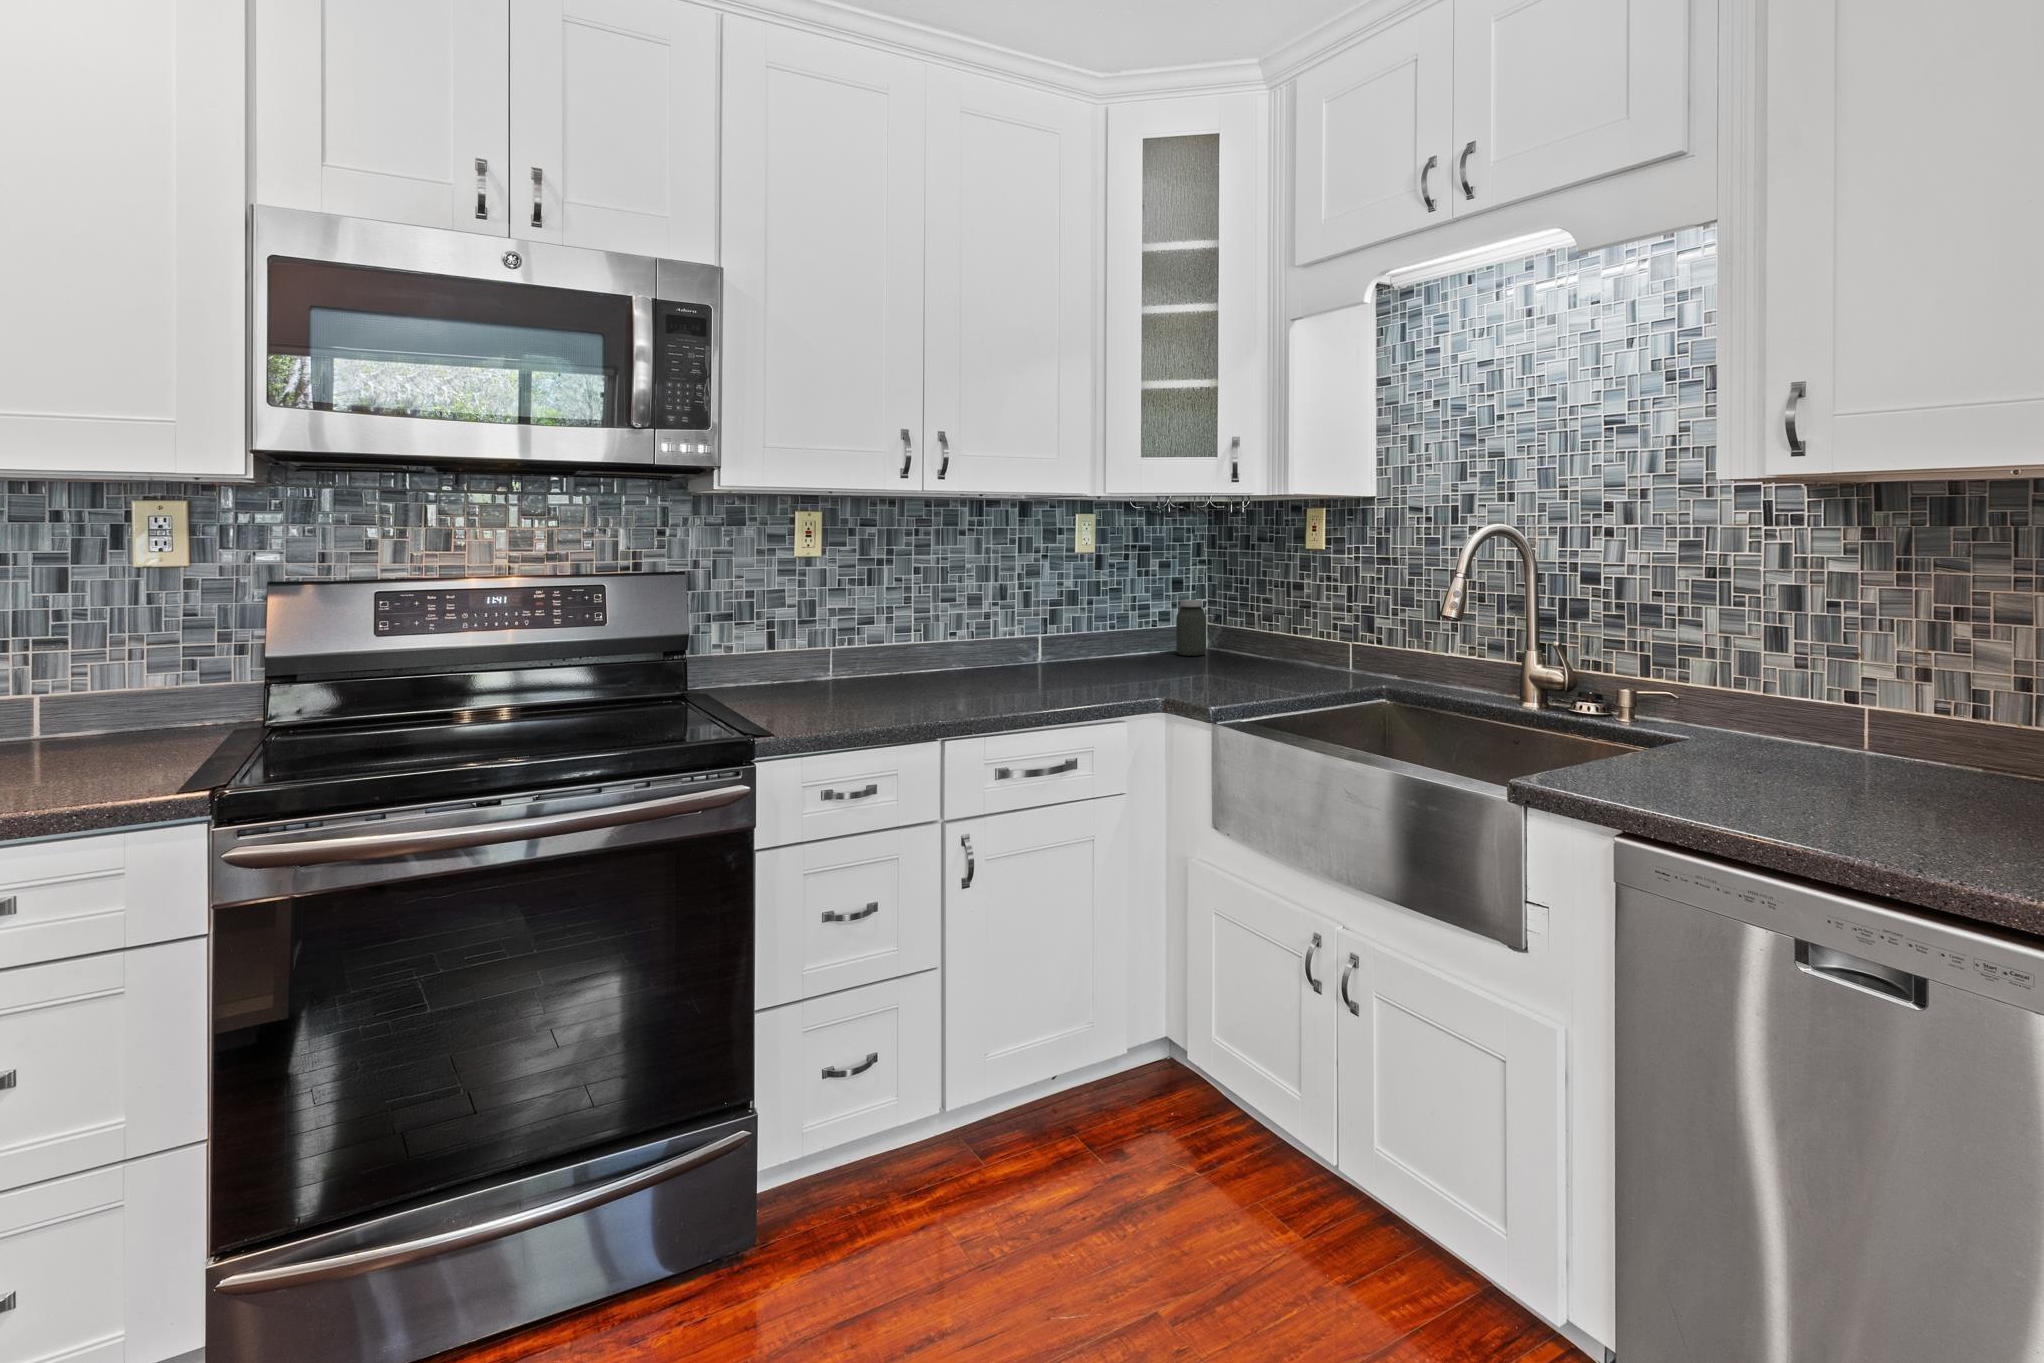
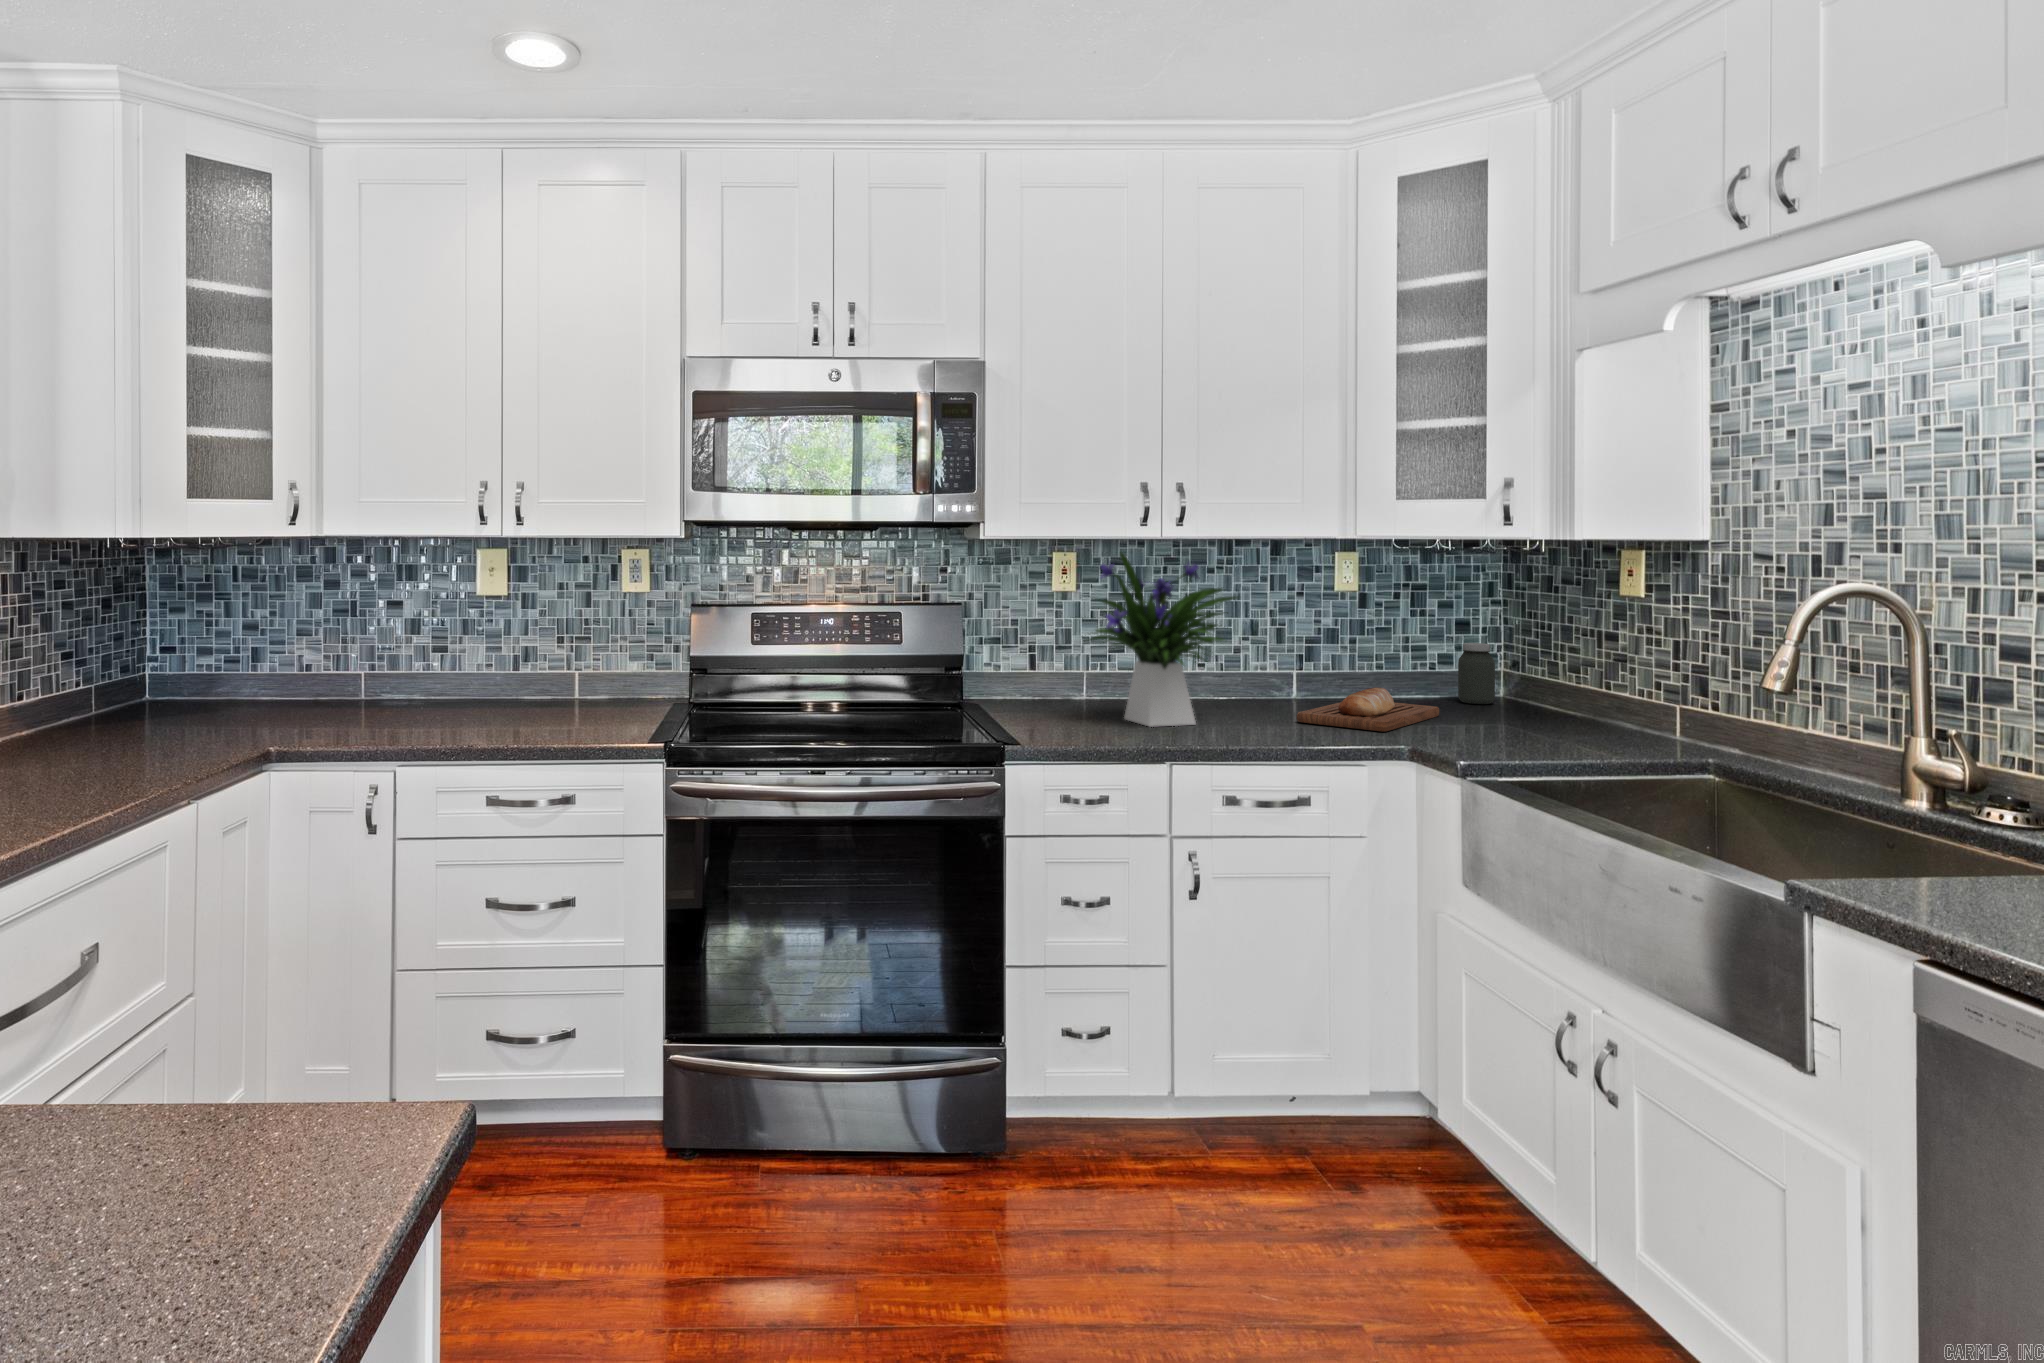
flower arrangement: none [826,508,998,692] -> present [1082,552,1238,727]
bread loaf: none [1045,643,1165,682] -> present [1297,688,1439,732]

